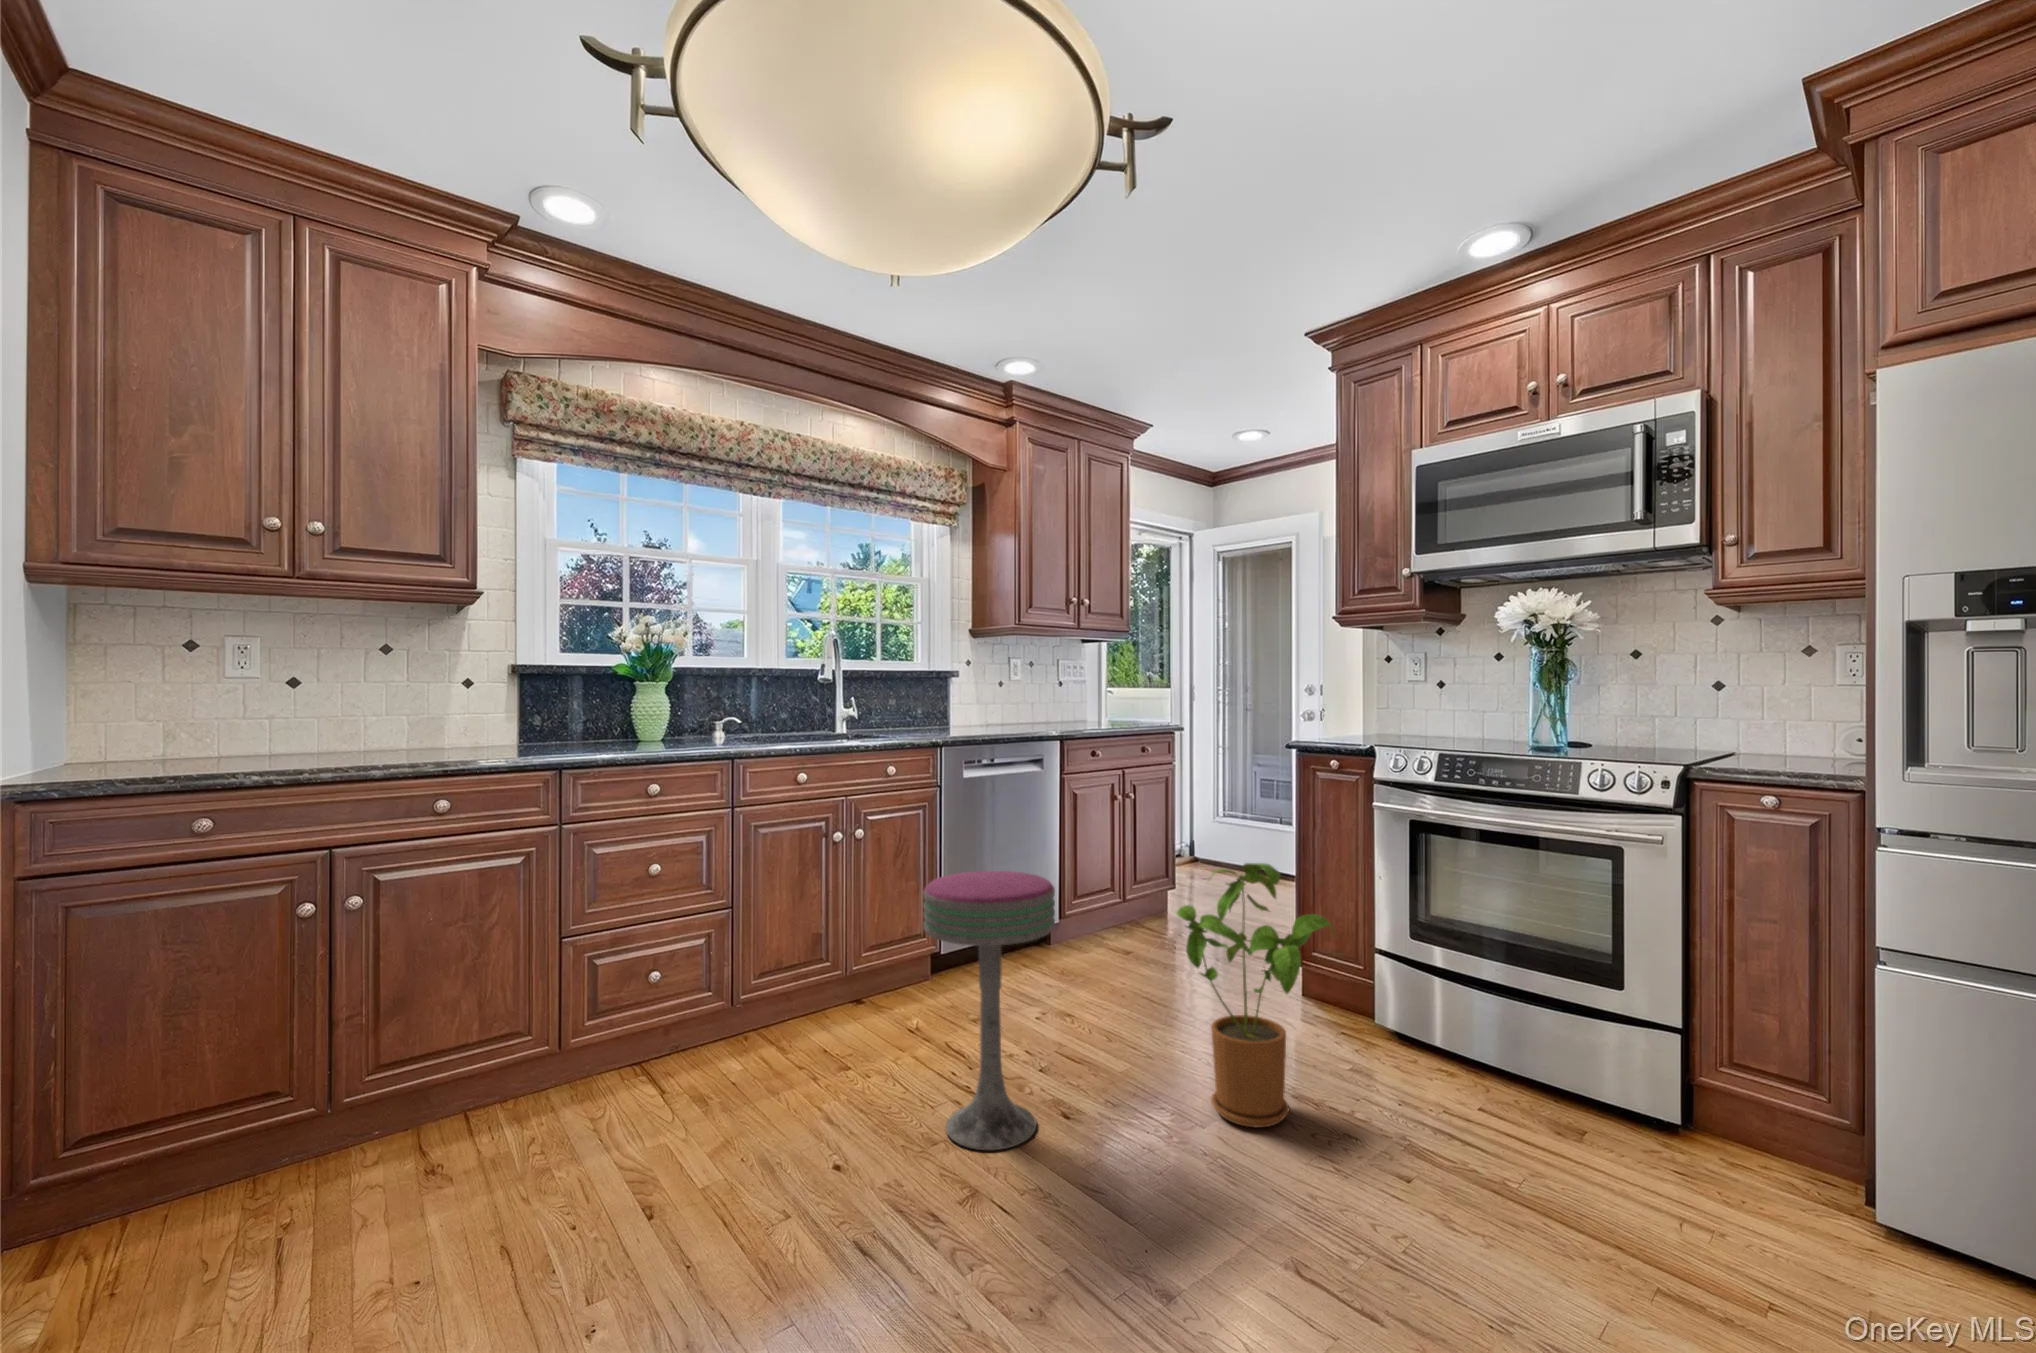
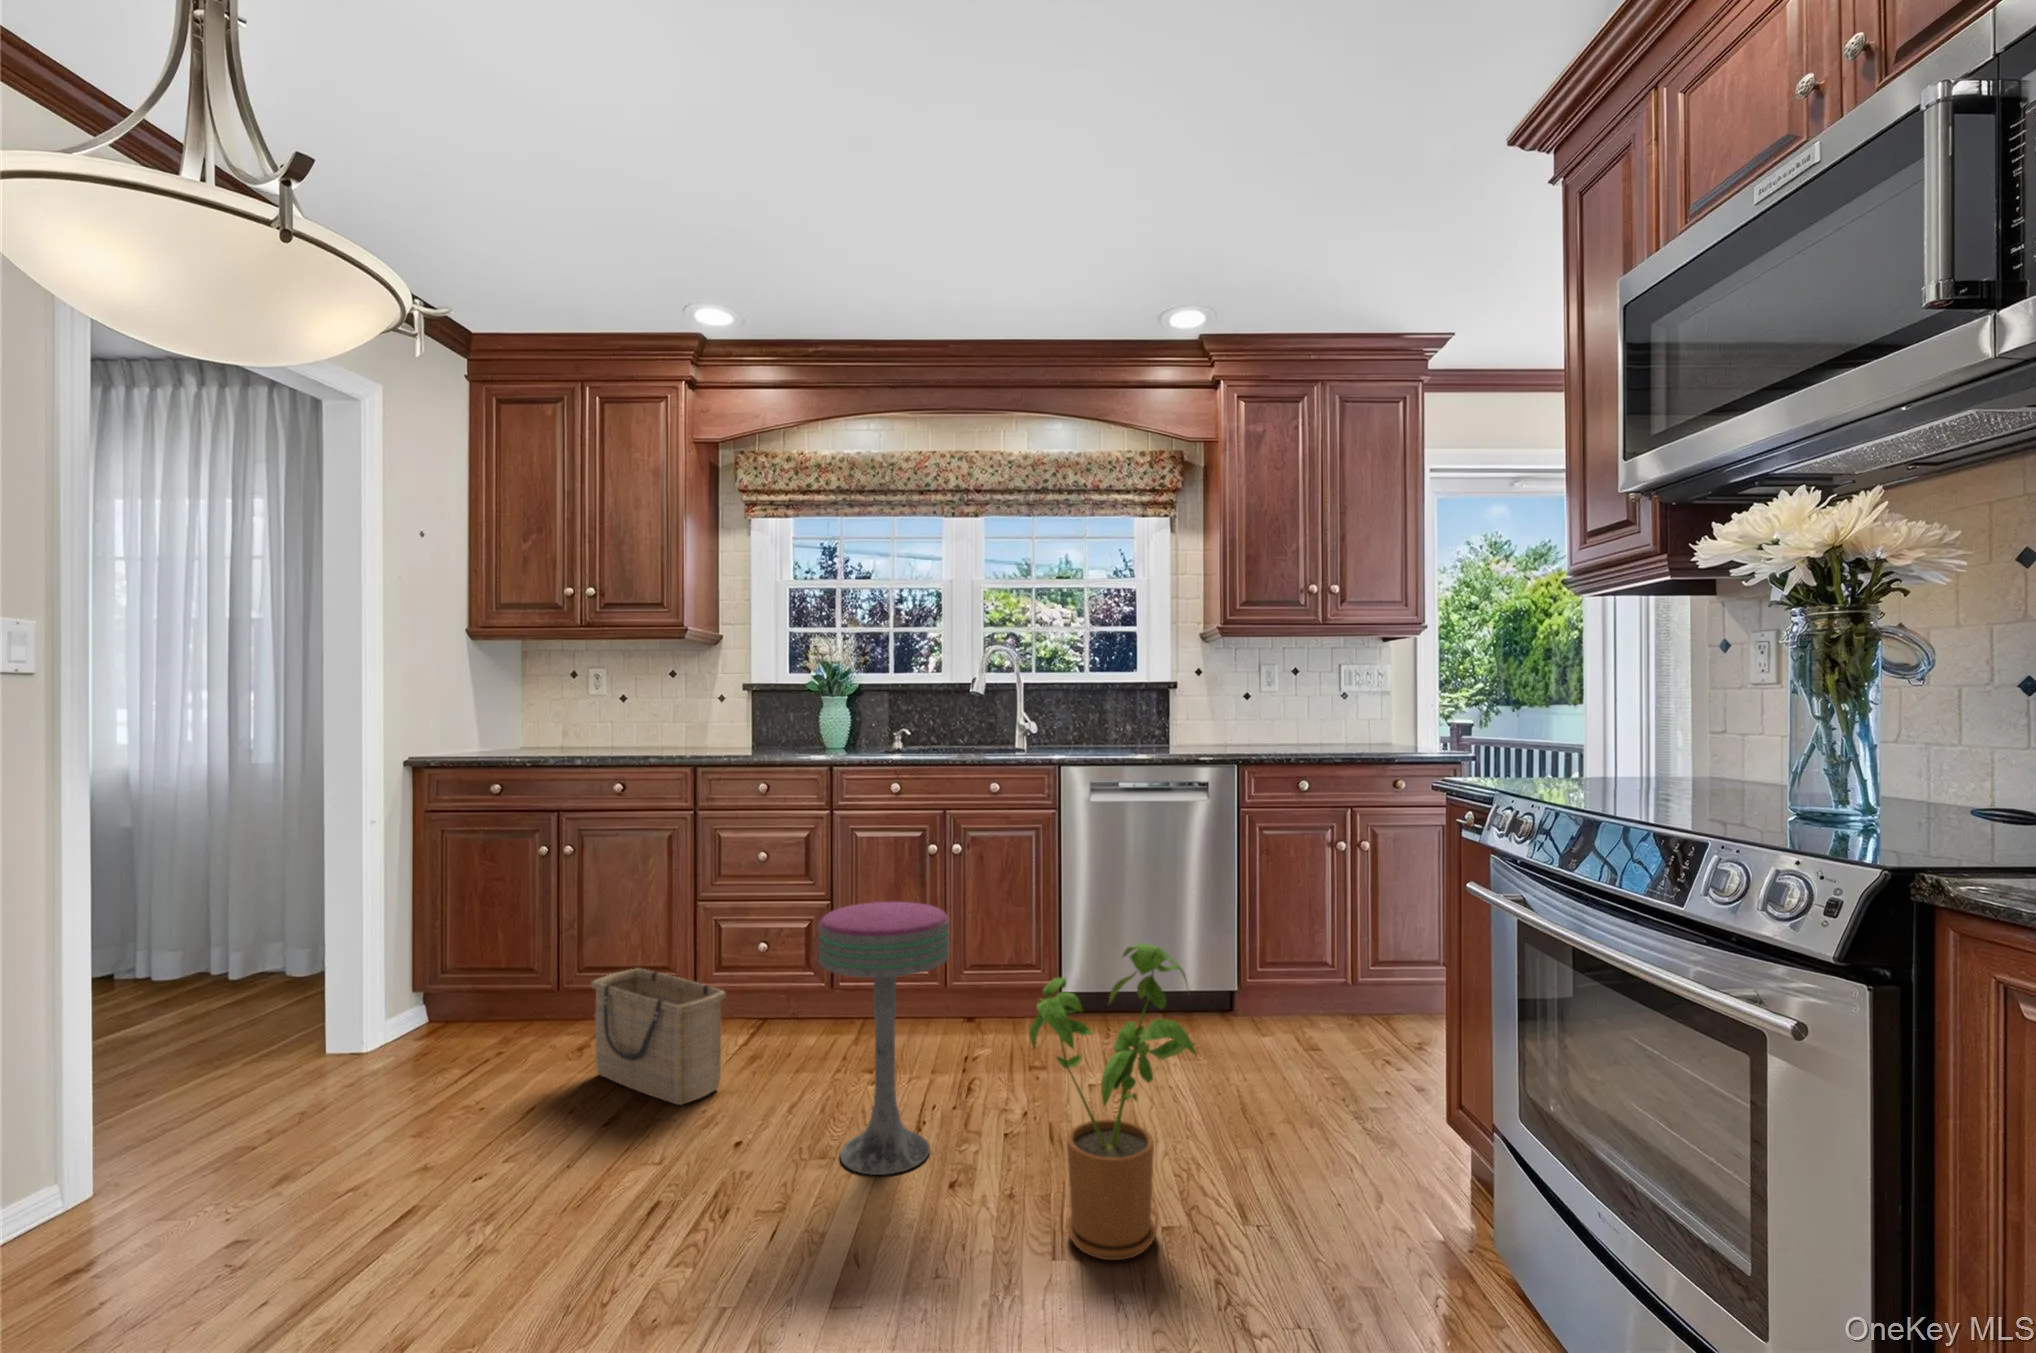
basket: none [498,1019,721,1185] -> present [591,968,726,1105]

